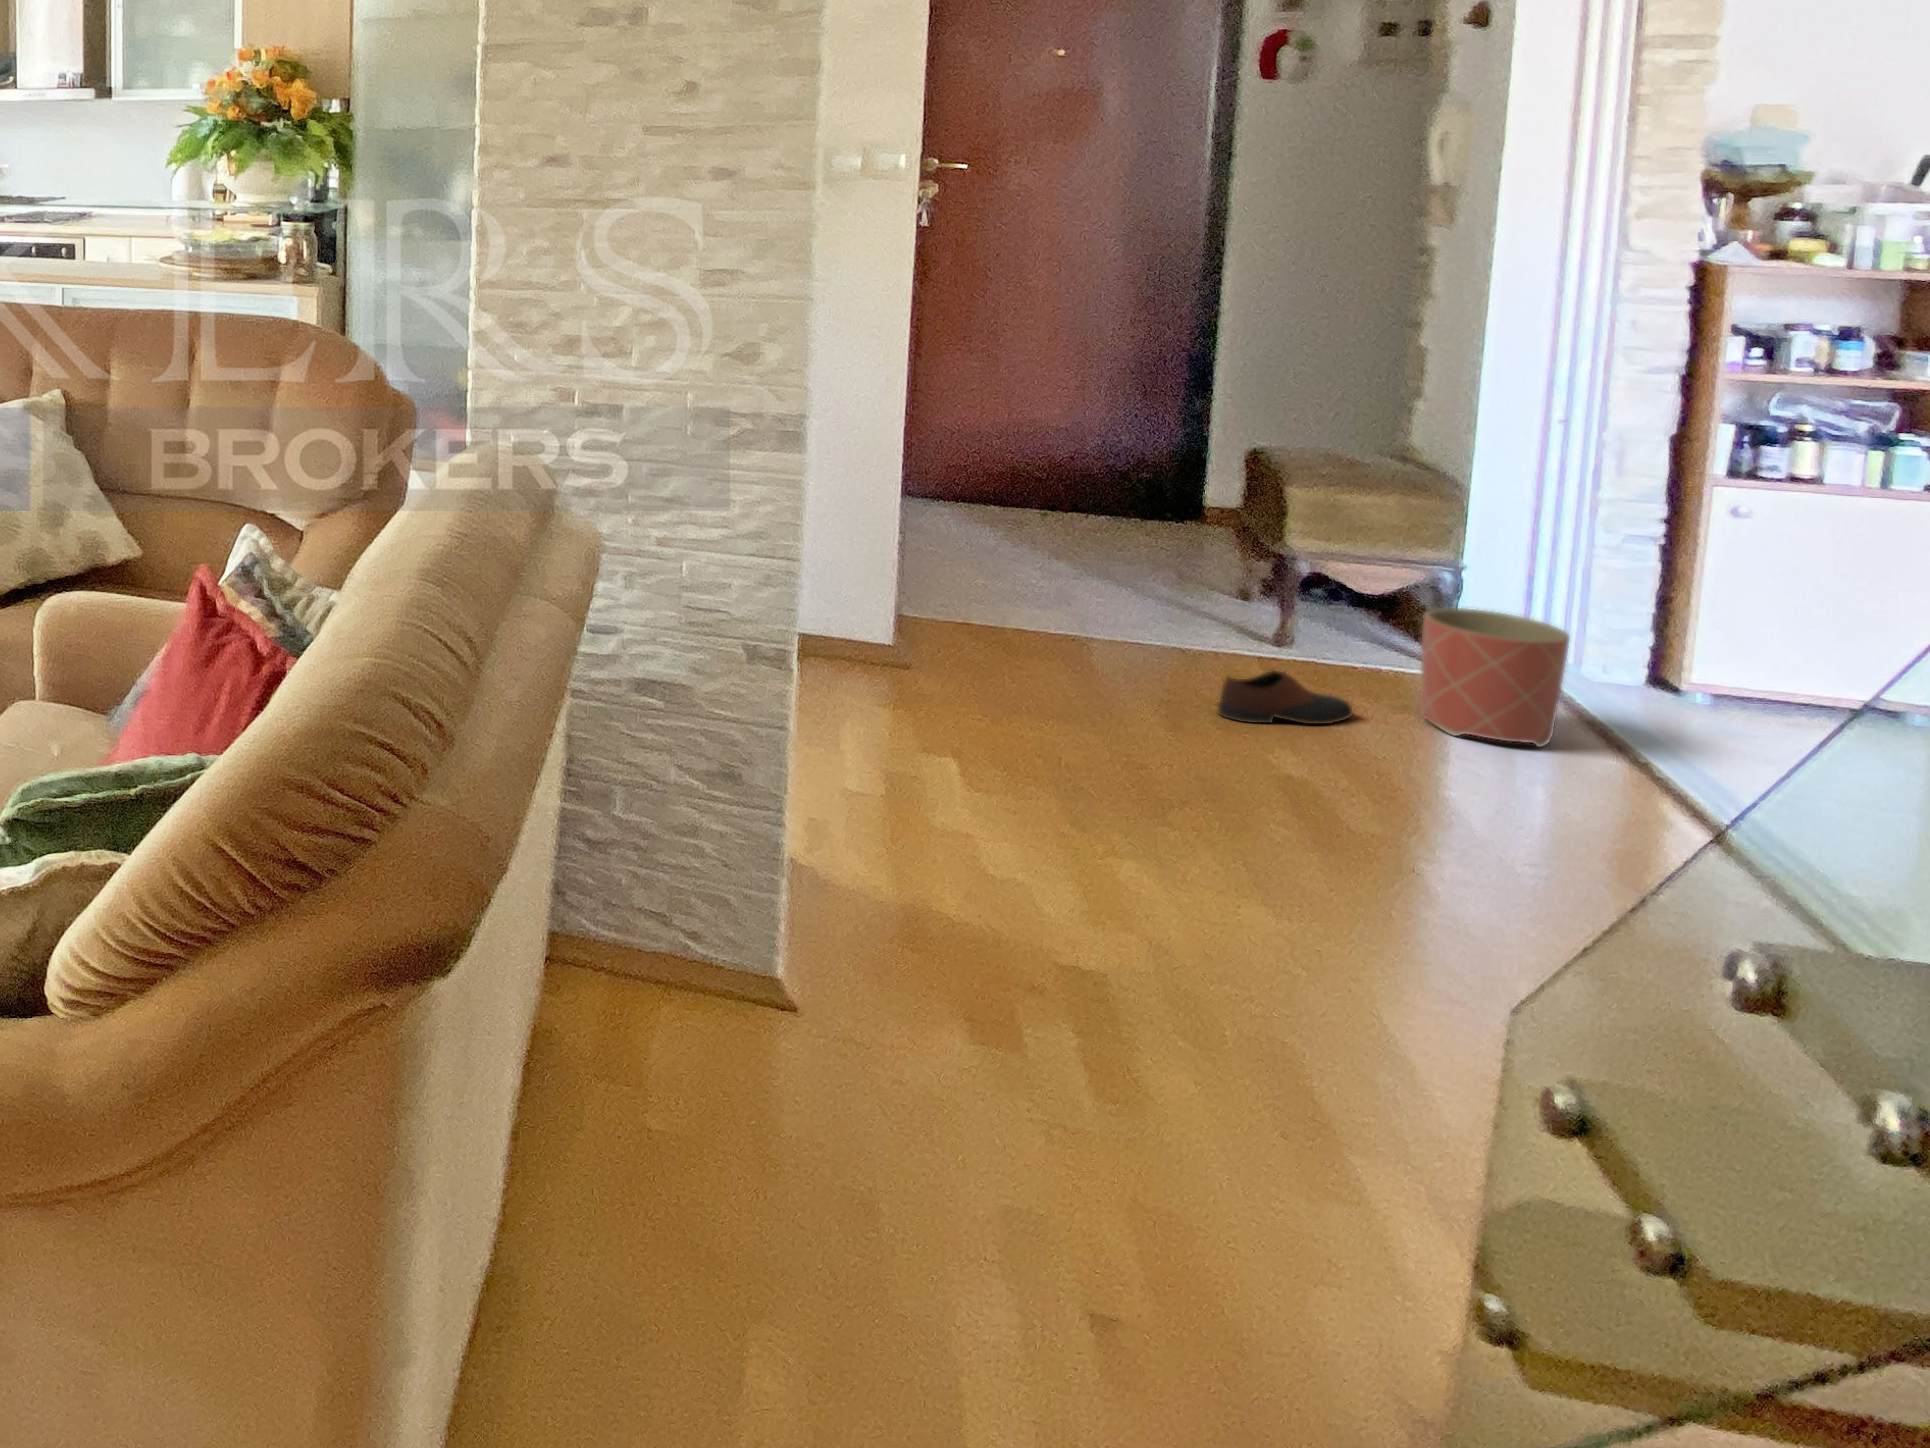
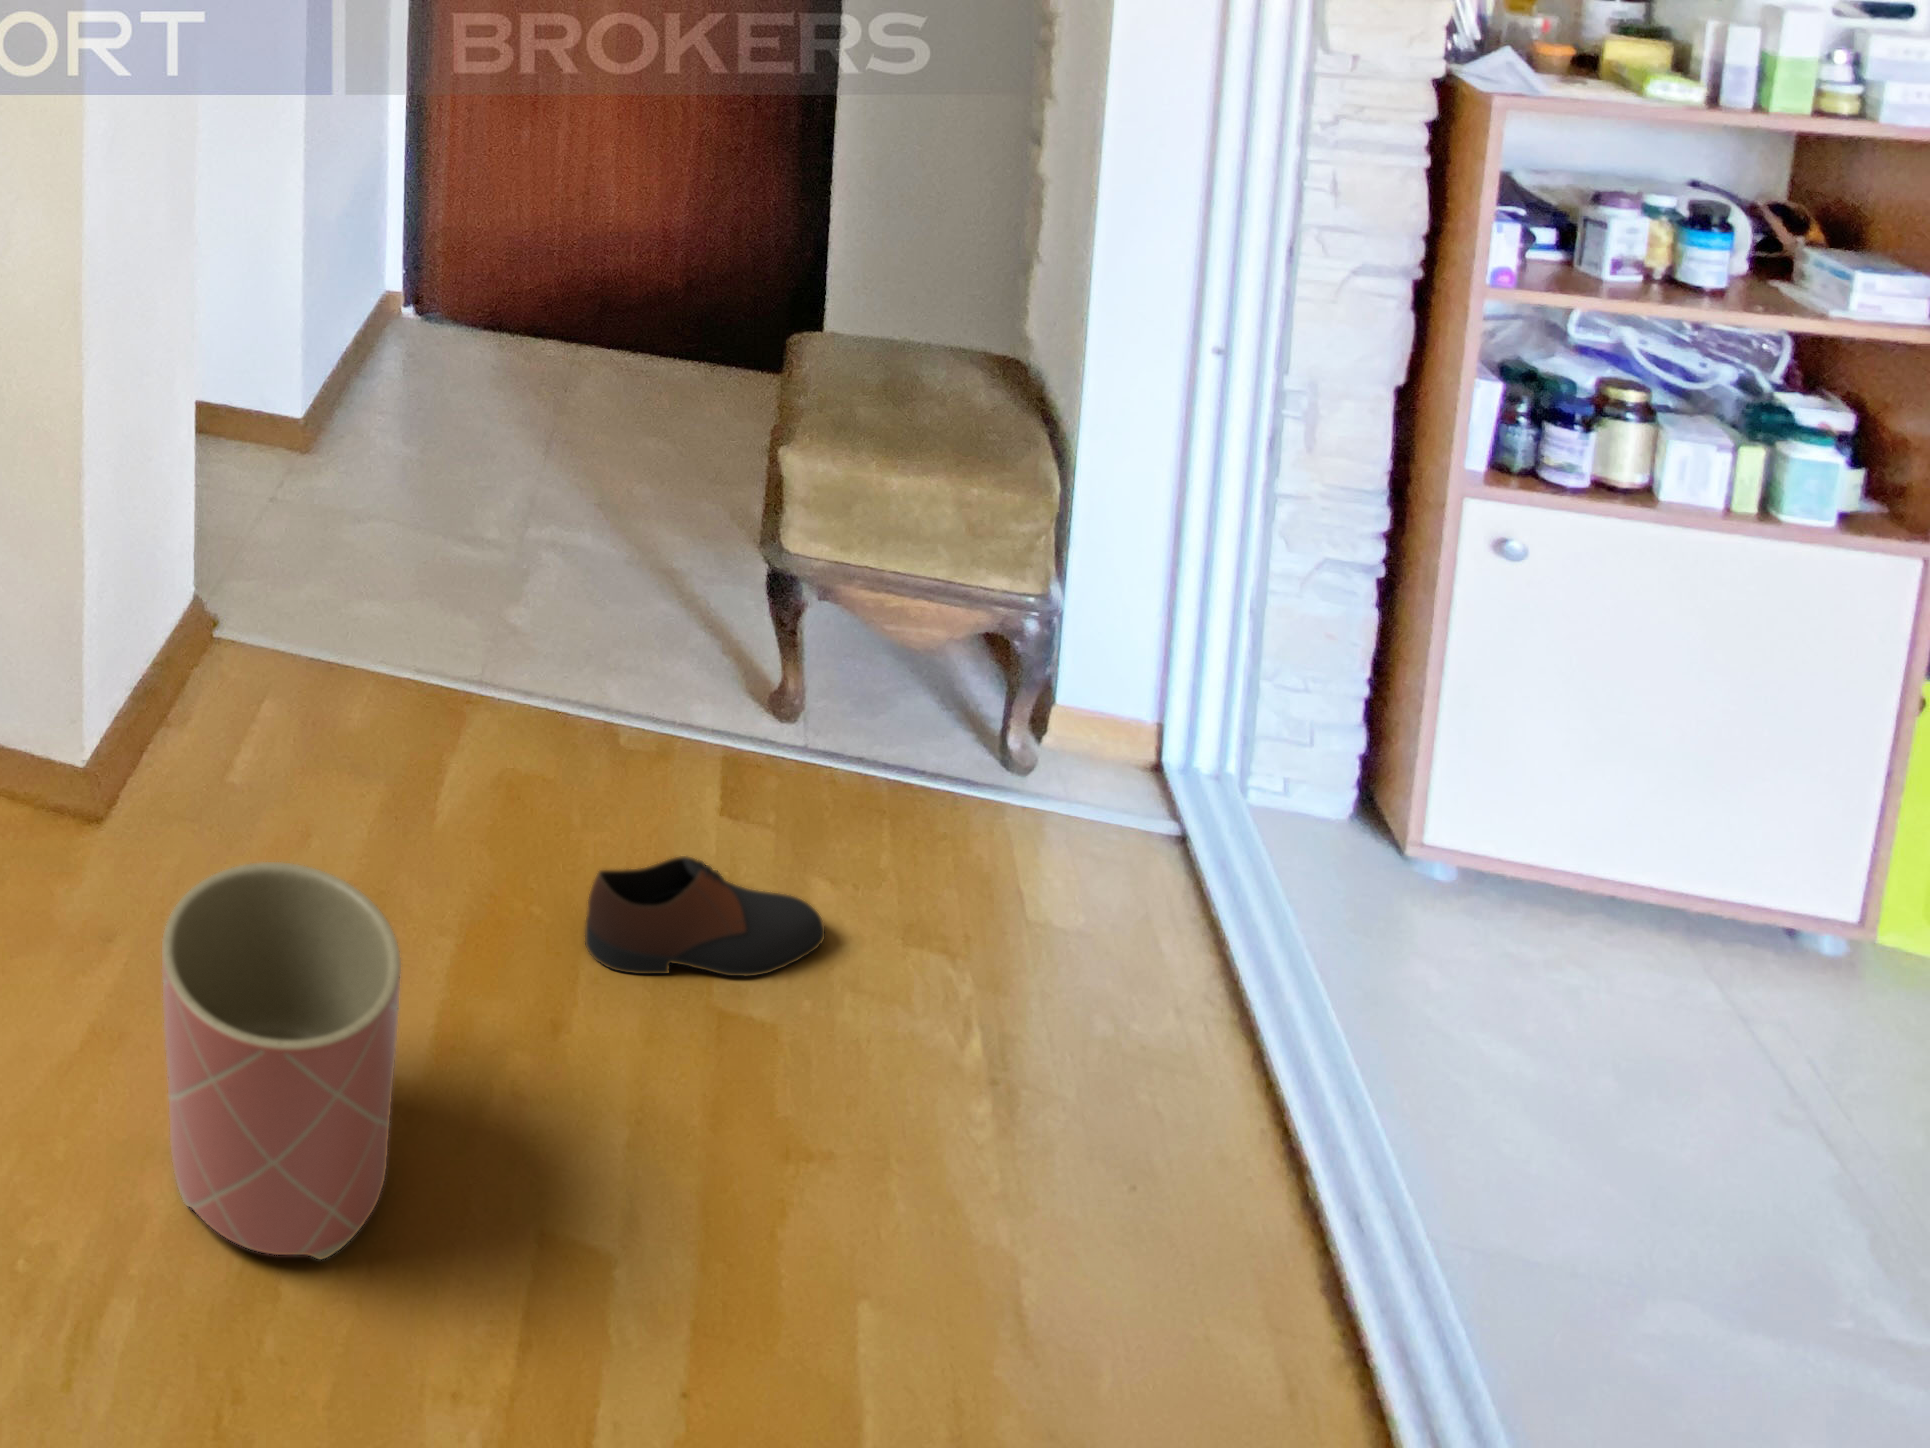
planter: present [1420,608,1569,747] -> present [162,862,401,1259]

